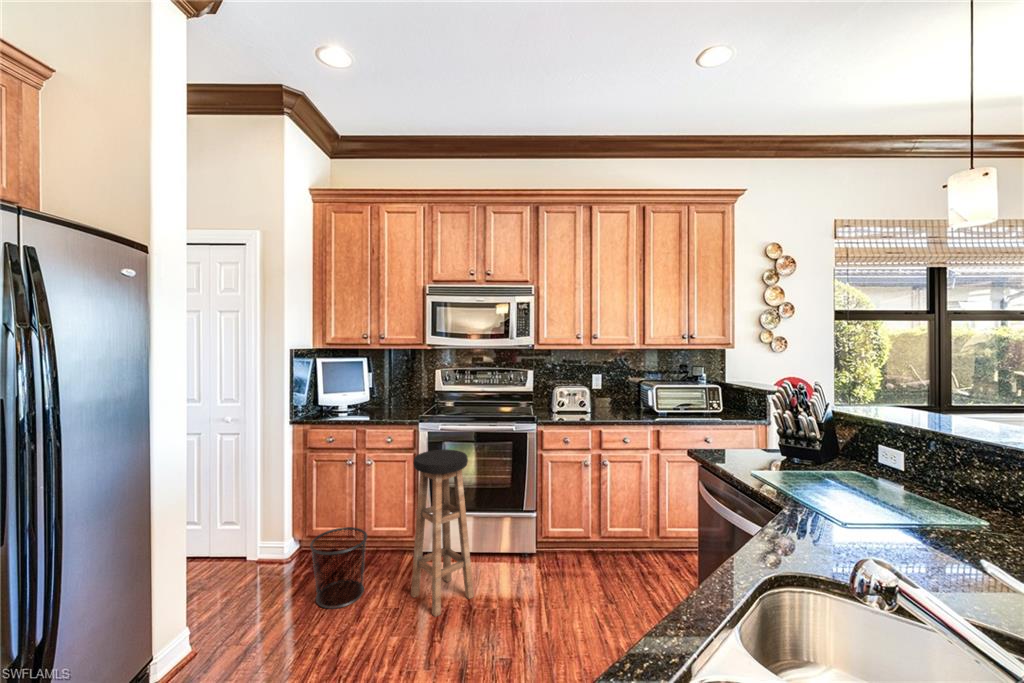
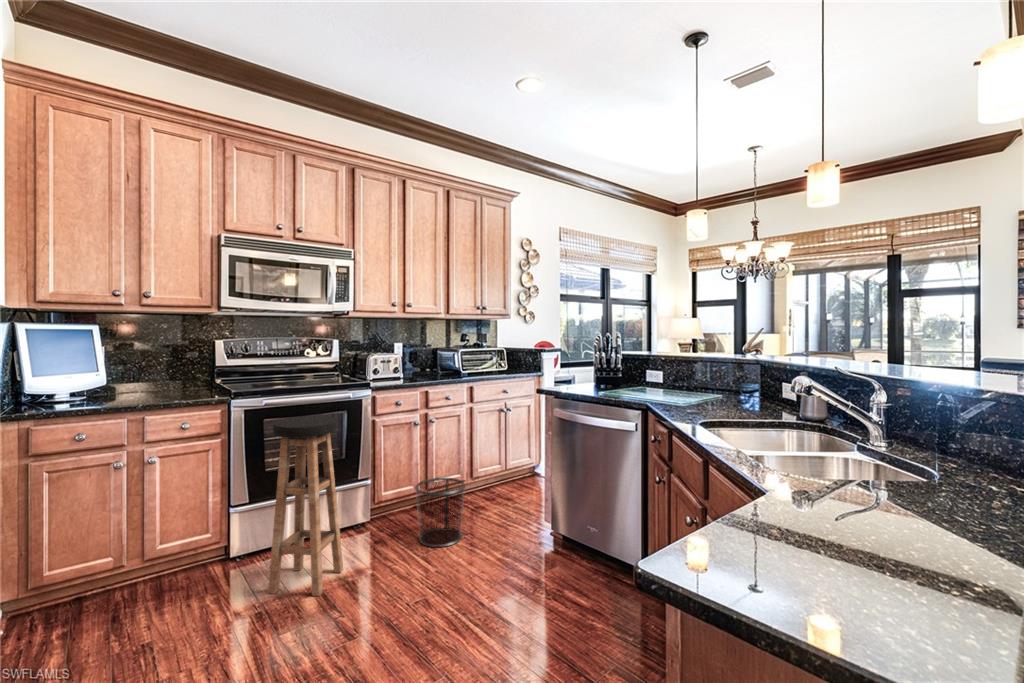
waste bin: present [310,527,367,609] -> present [415,478,465,547]

